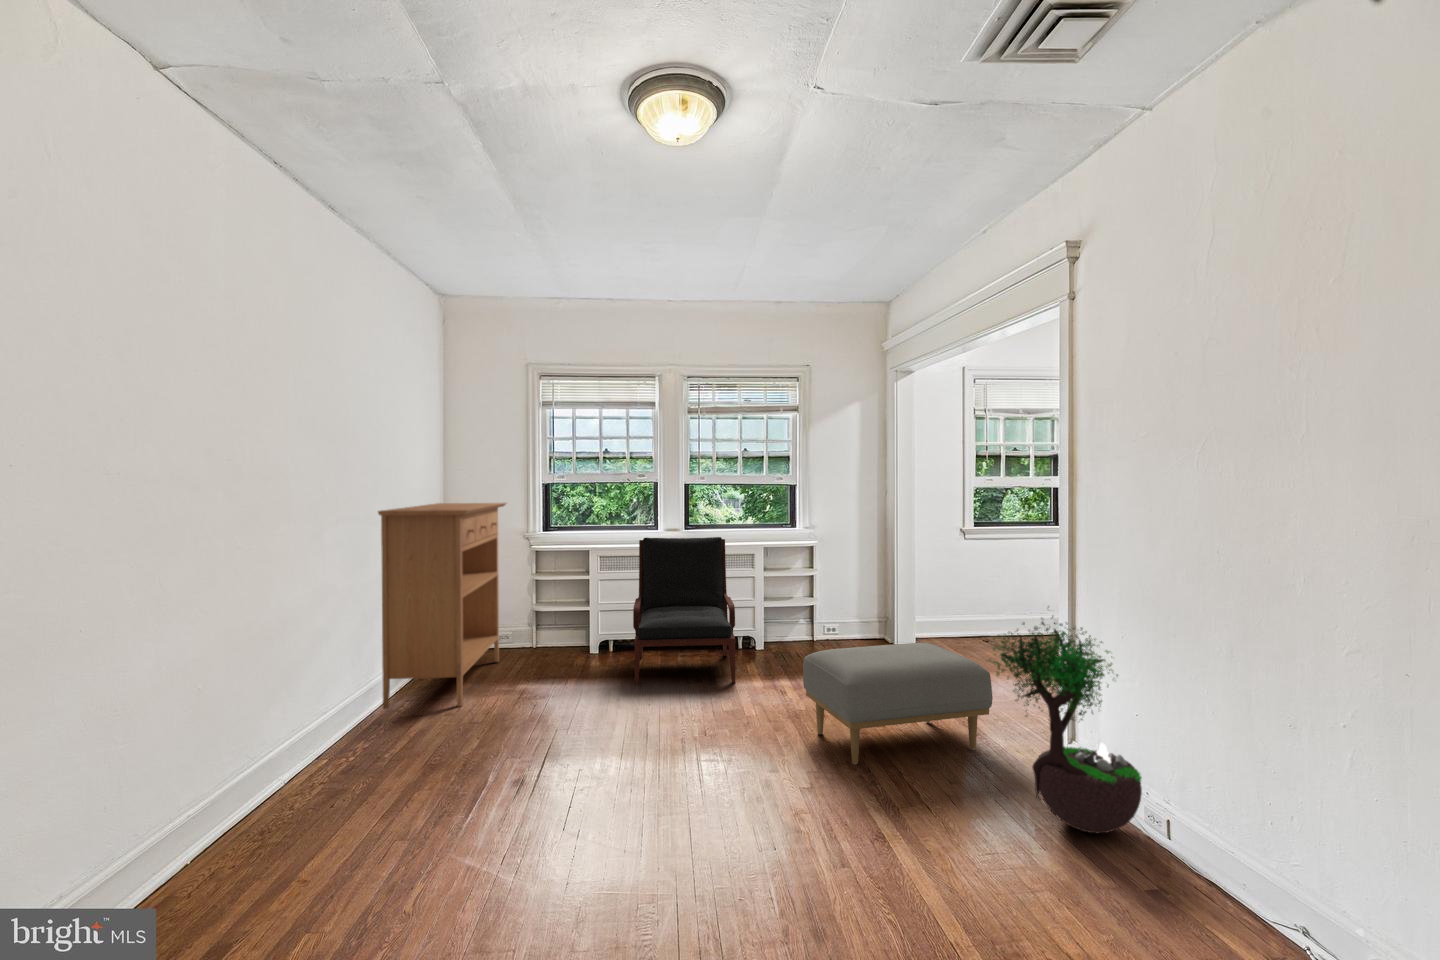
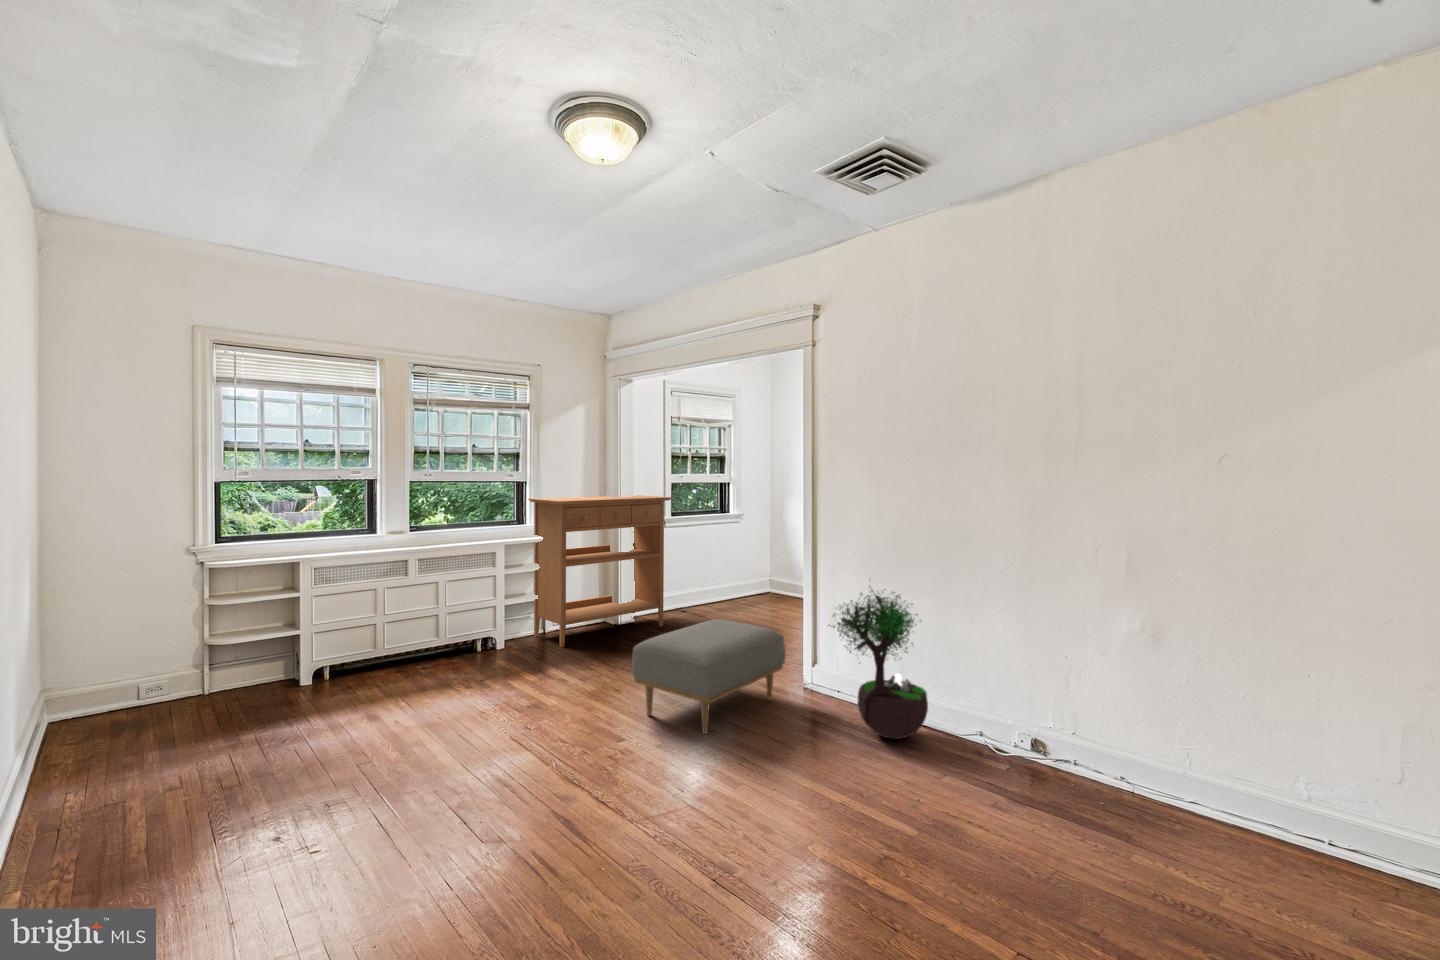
console table: present [378,503,506,709] -> present [529,495,672,647]
armchair: present [633,537,735,686] -> none [370,538,517,711]

